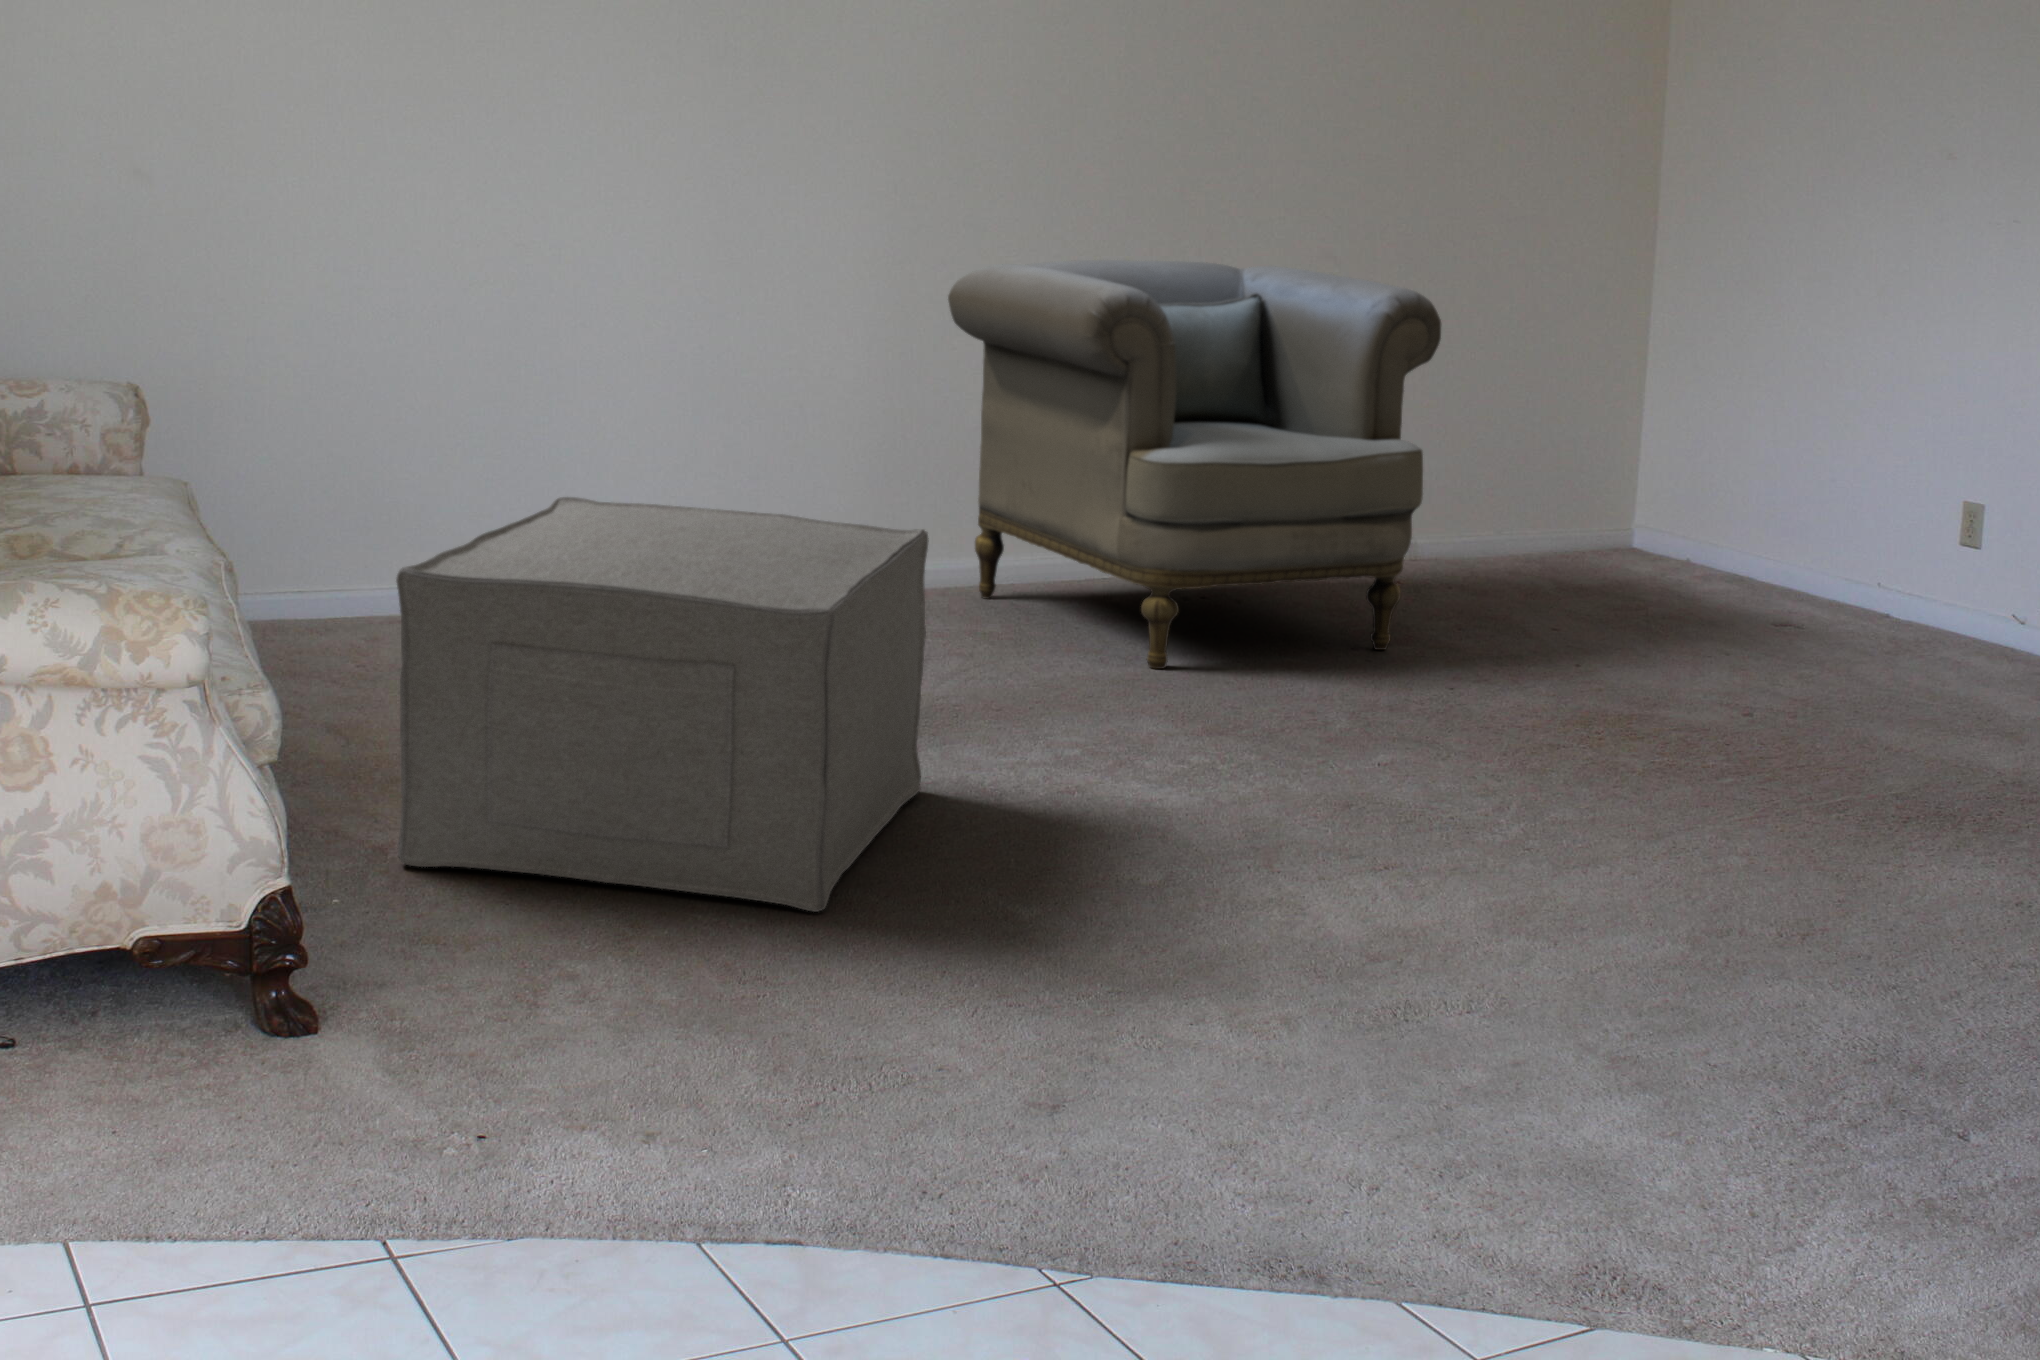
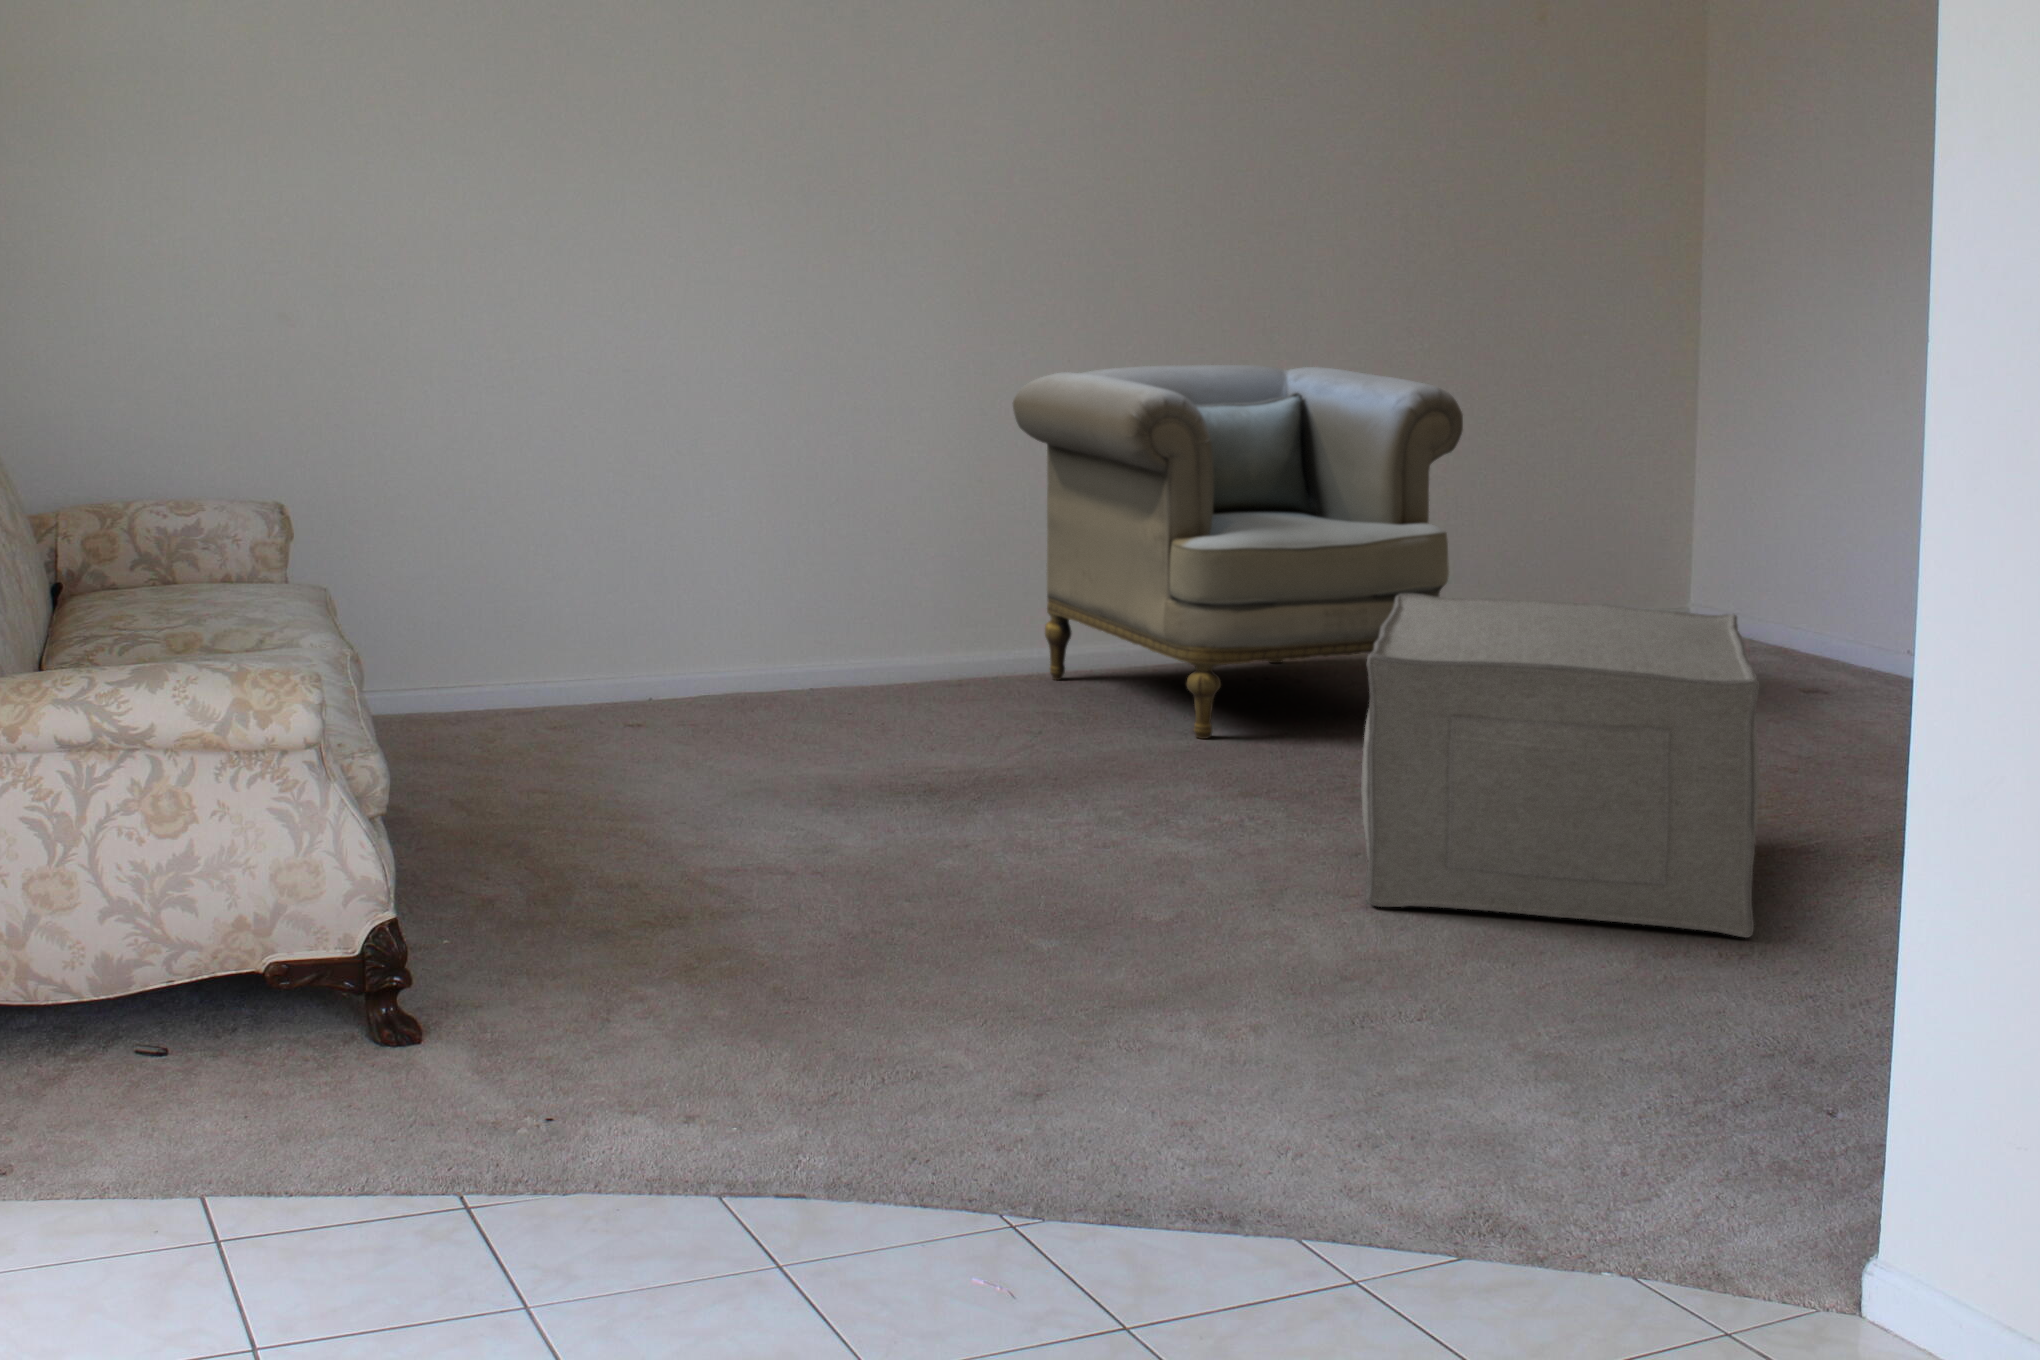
ottoman: present [396,497,929,912] -> present [1361,594,1760,938]

